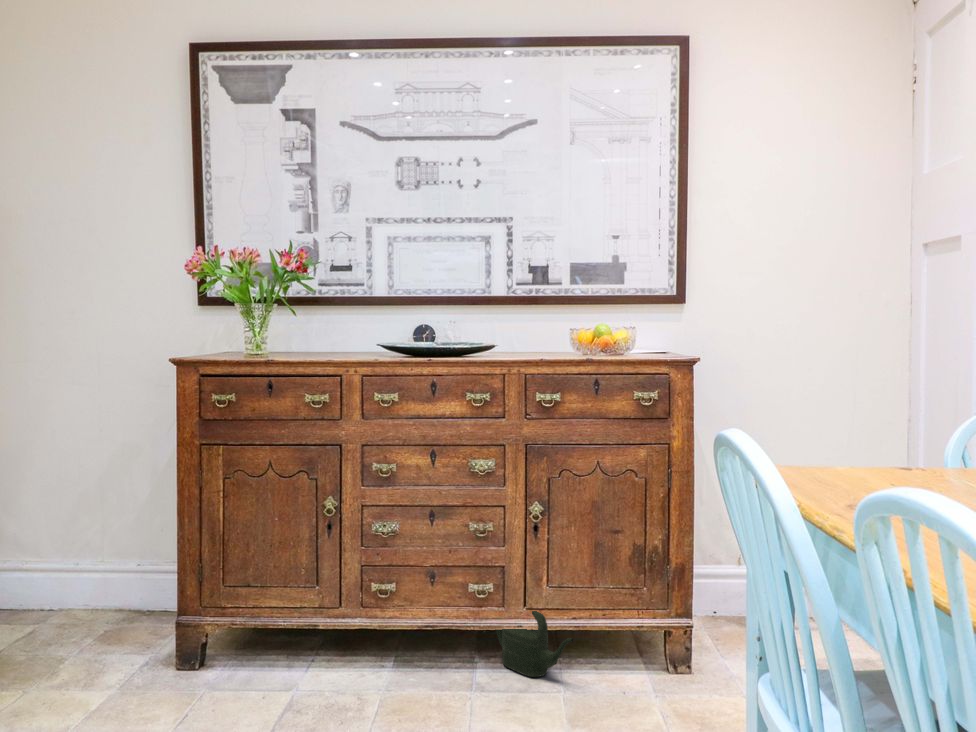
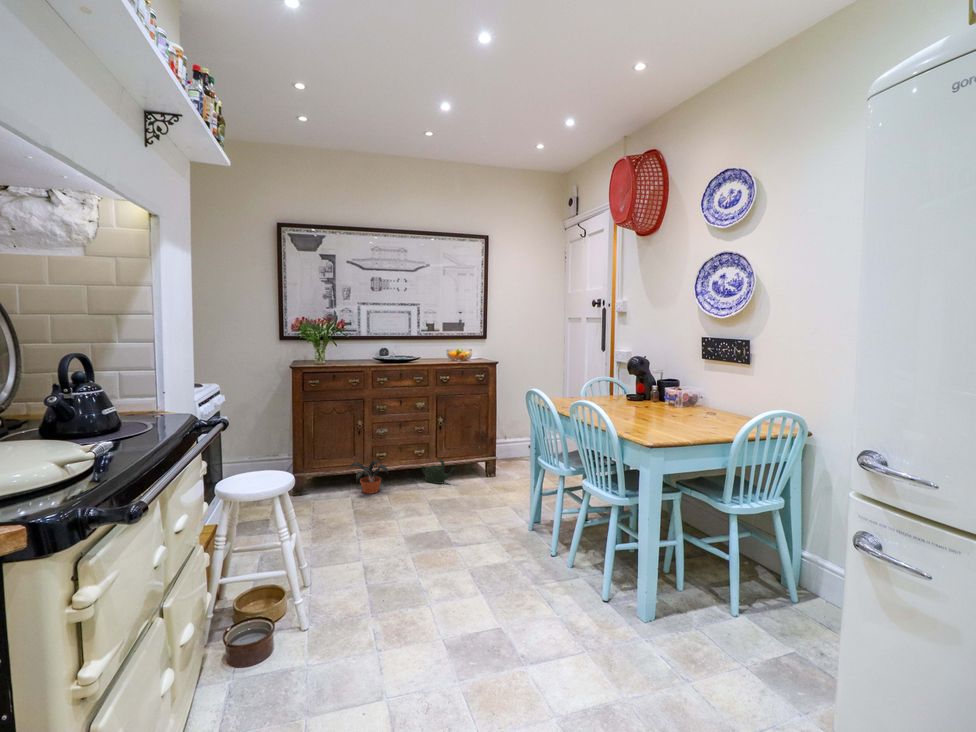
potted plant: none [301,591,404,686] -> present [349,460,388,494]

